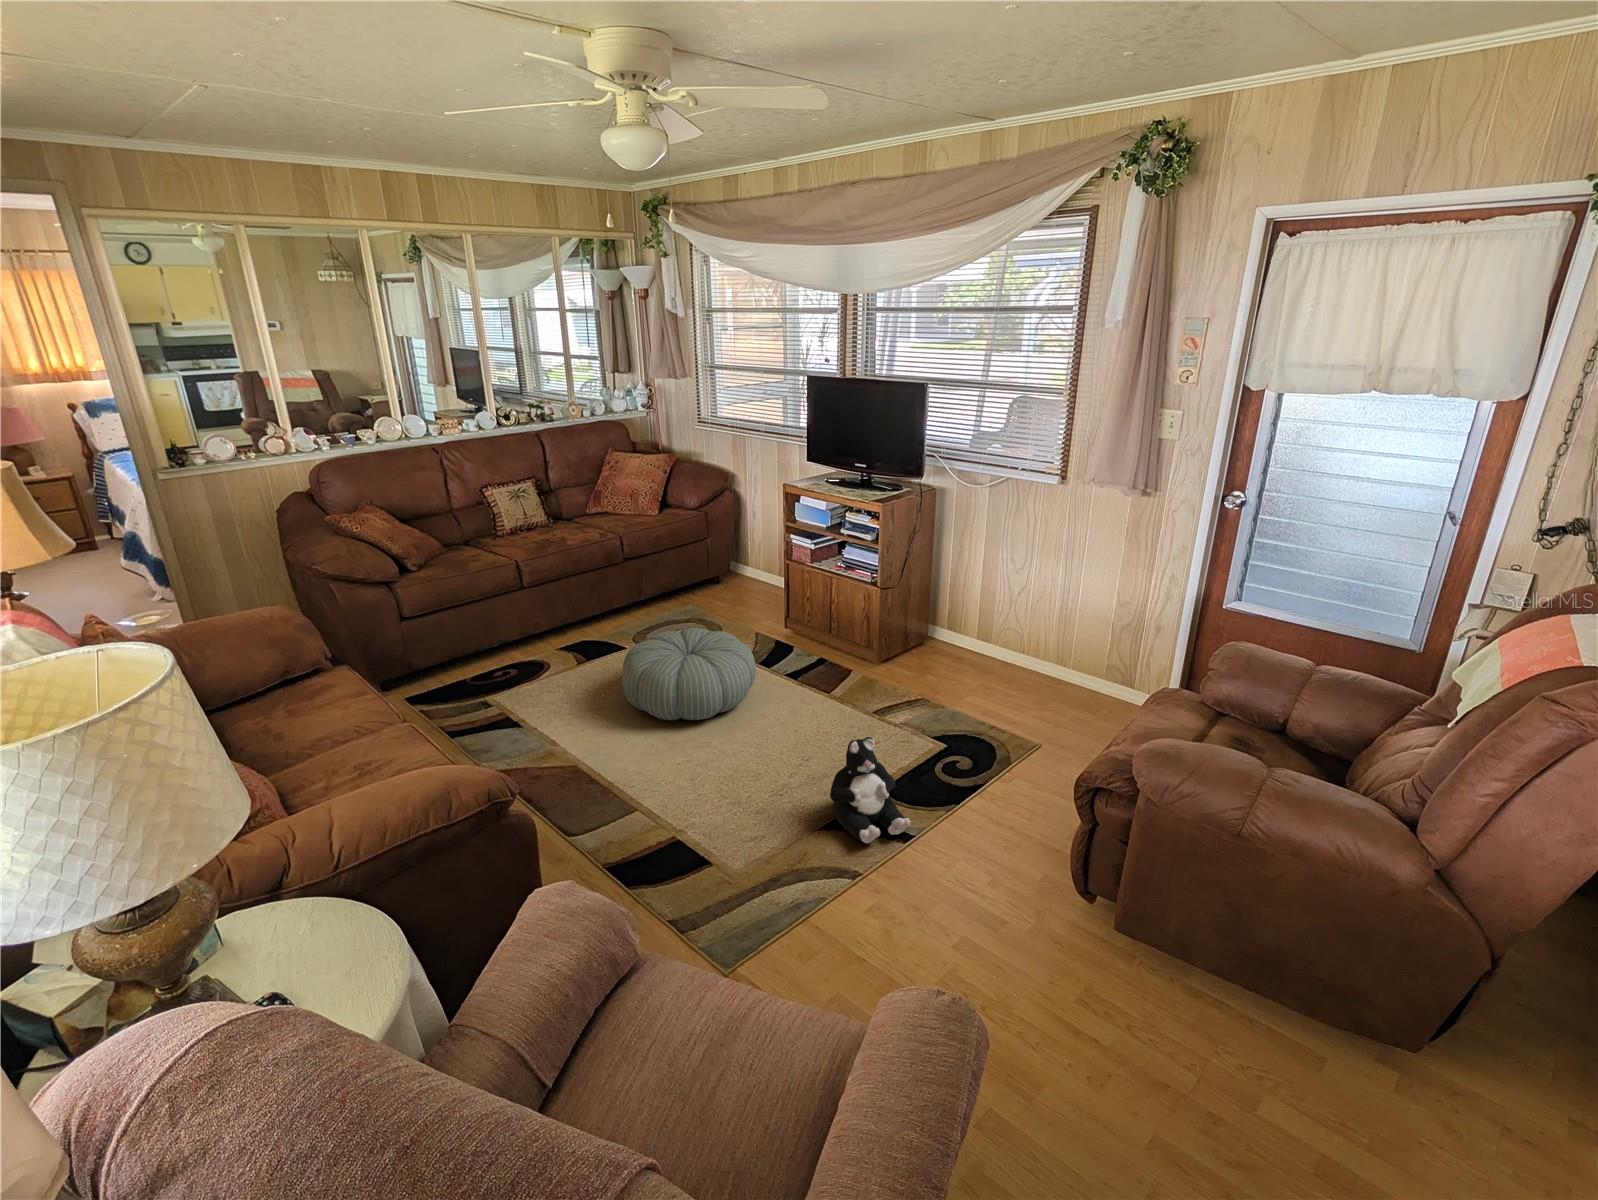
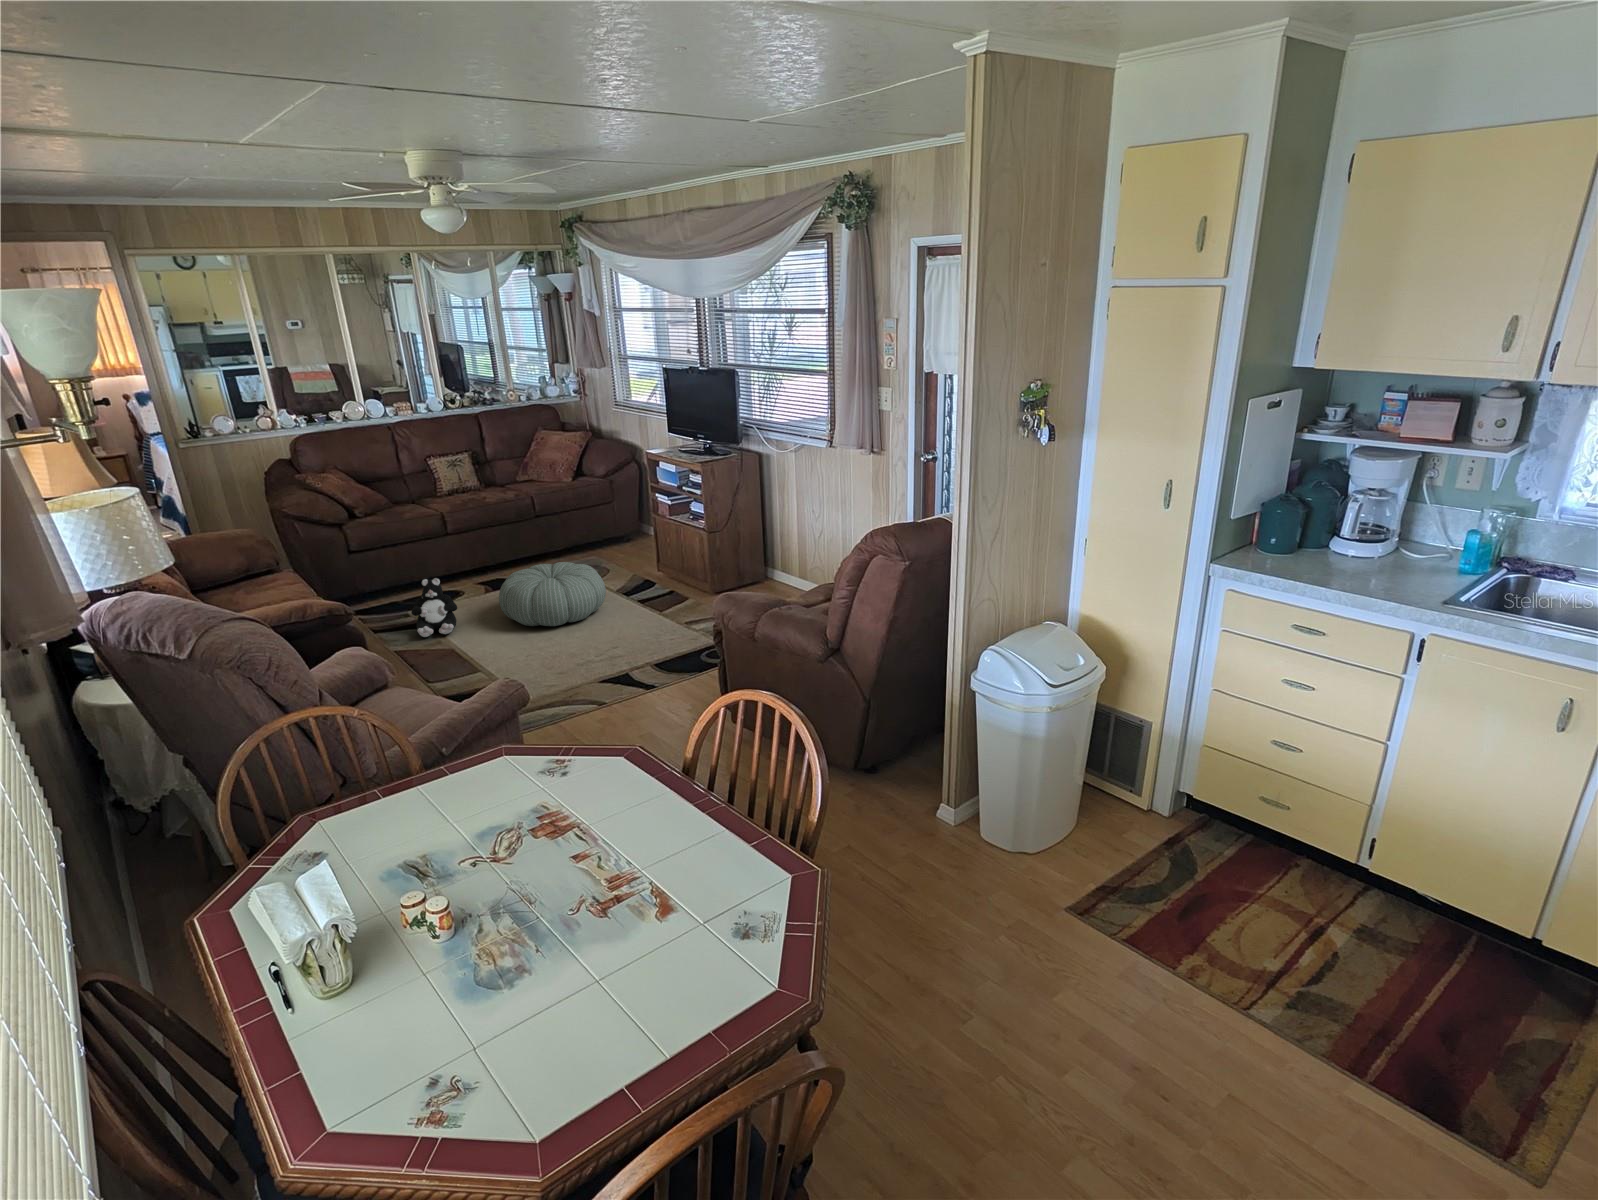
plush toy: present [830,737,910,843] -> present [411,578,457,637]

